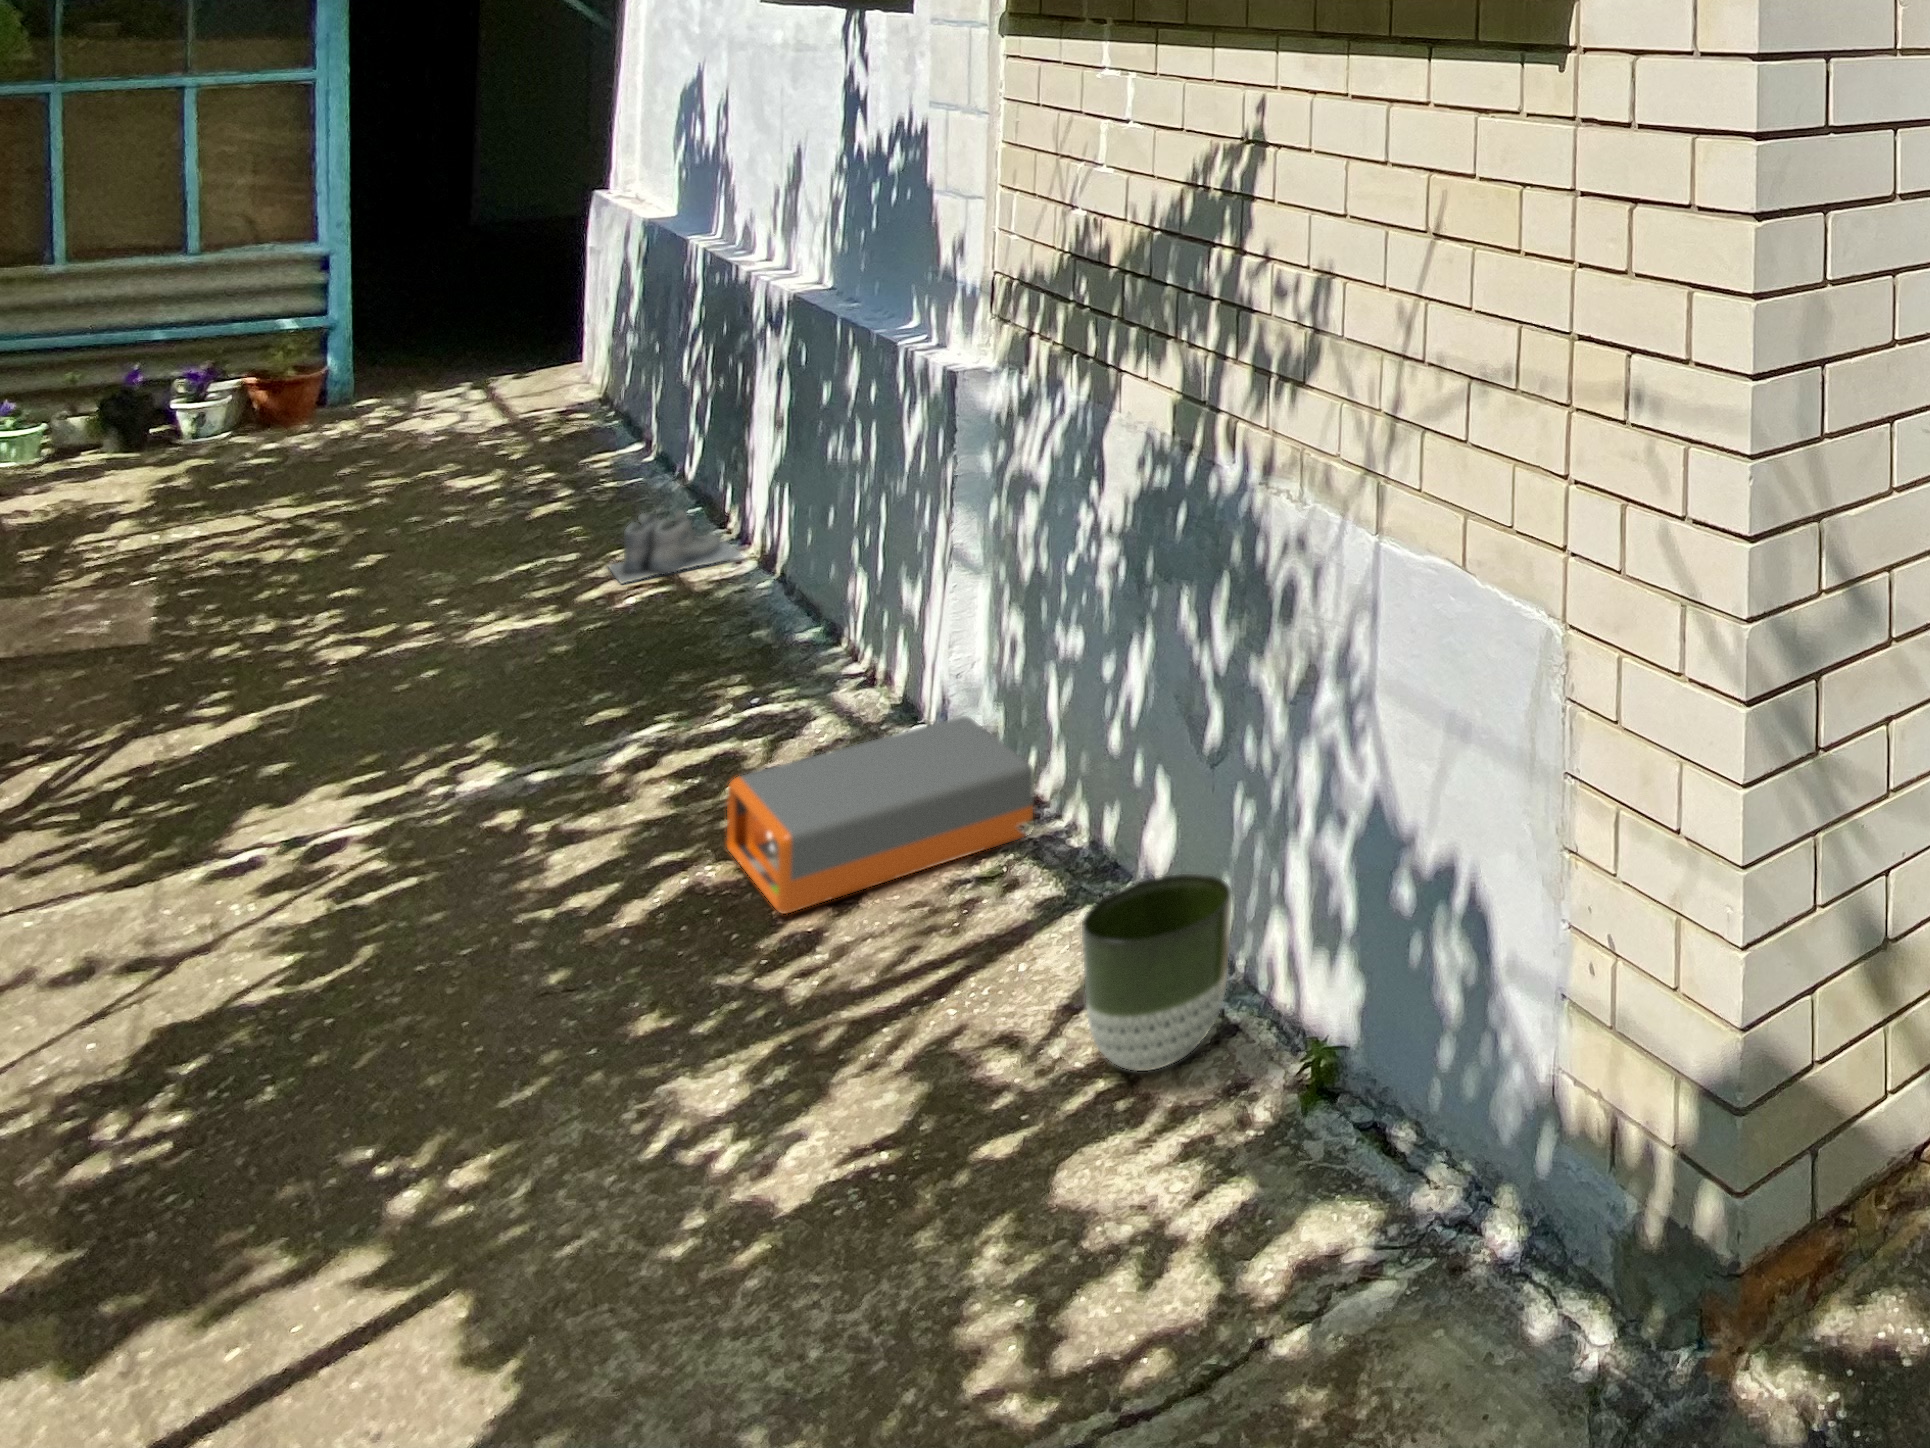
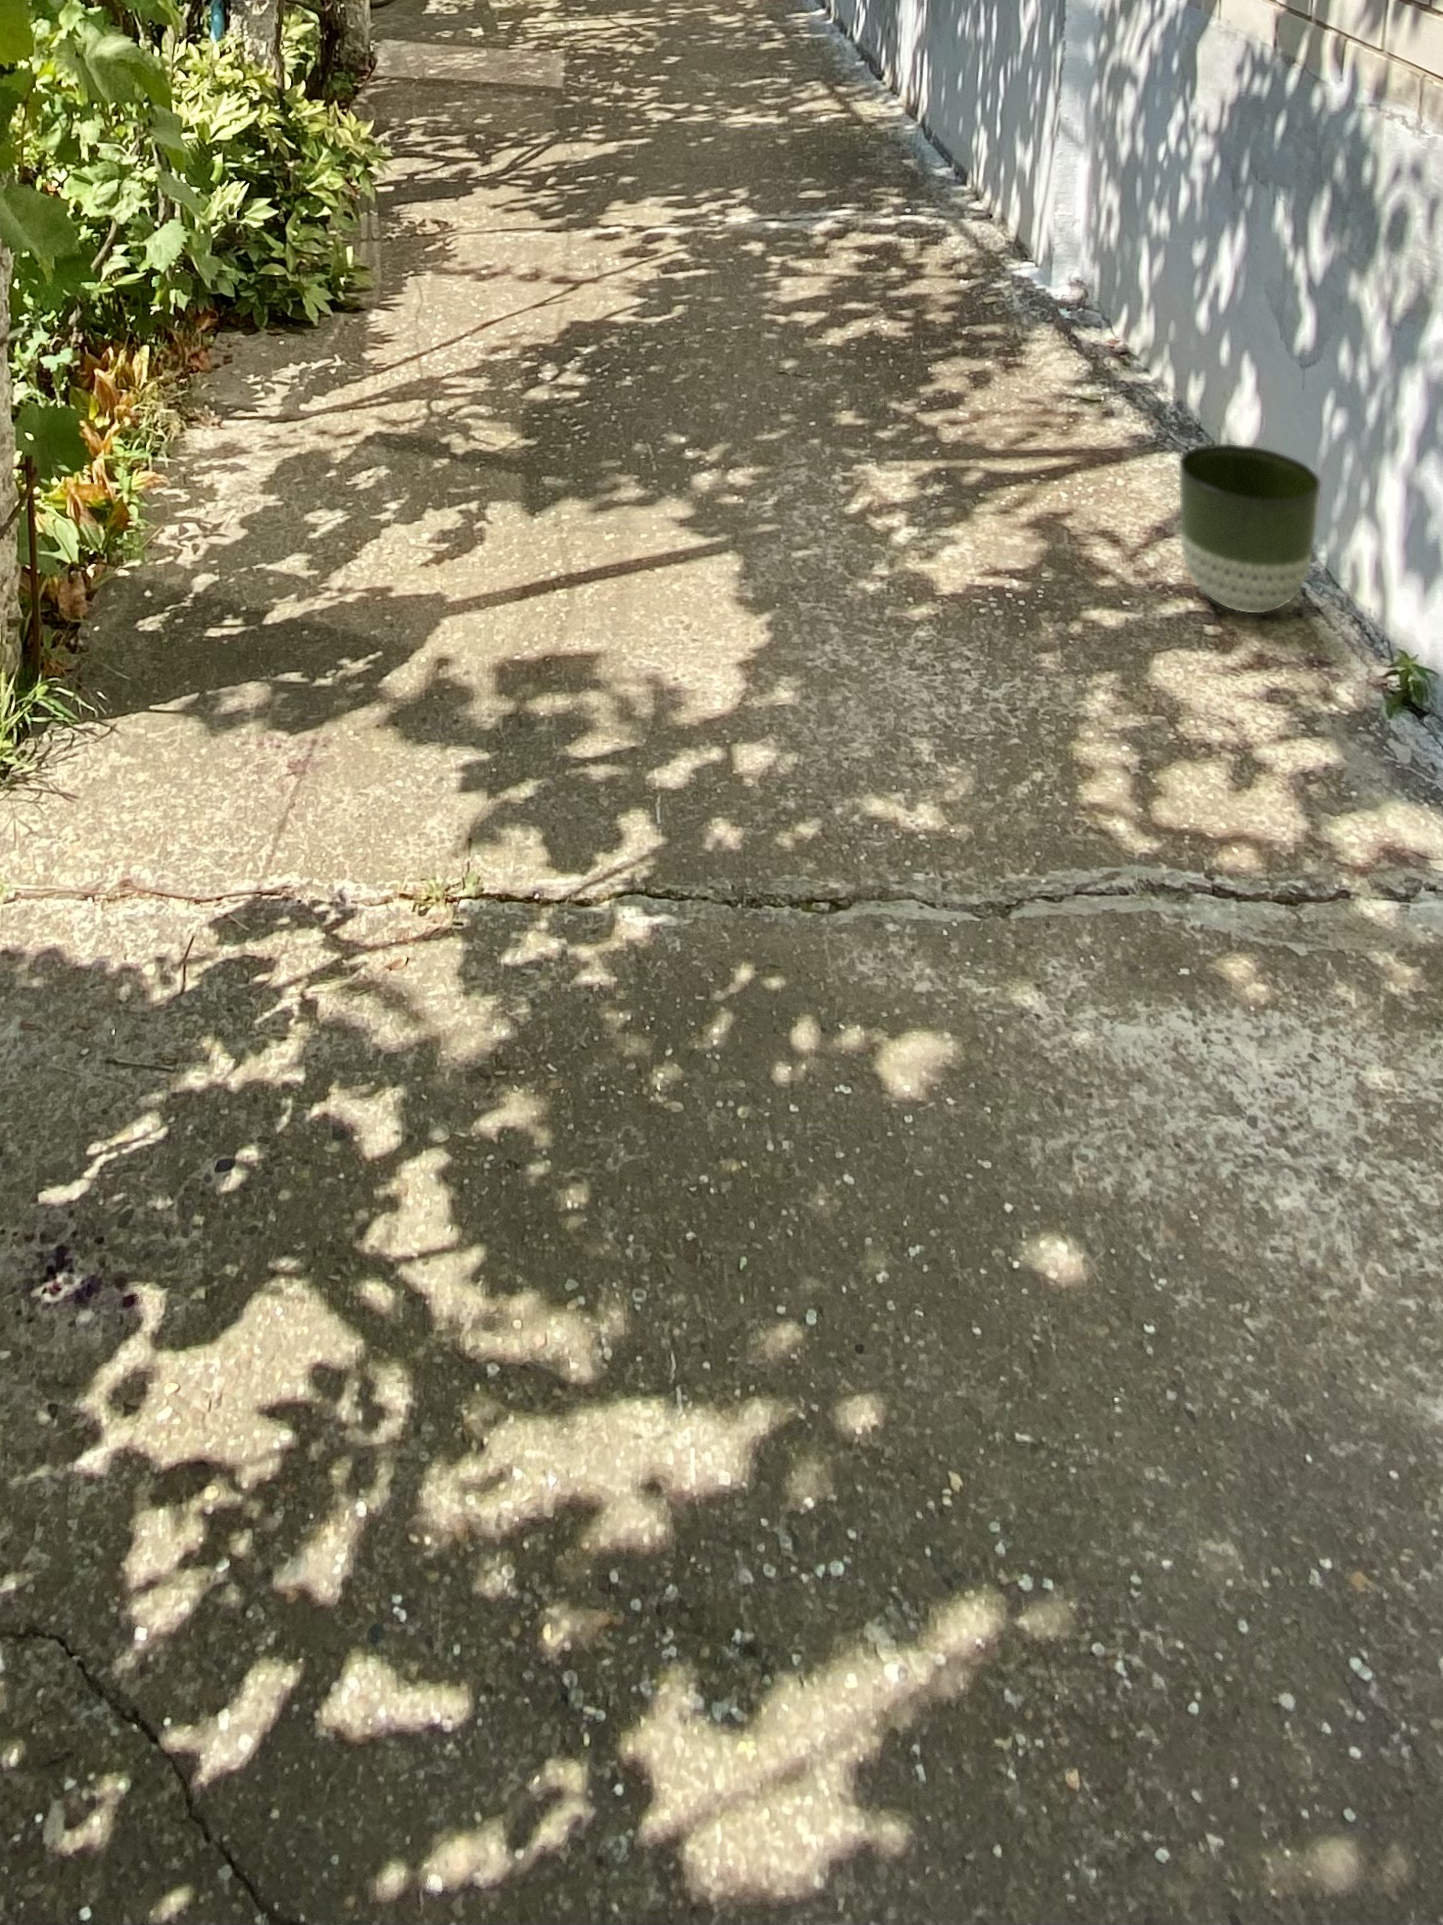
boots: present [609,510,741,583] -> none [805,56,892,105]
storage box: present [727,716,1034,914] -> none [892,260,1124,375]

